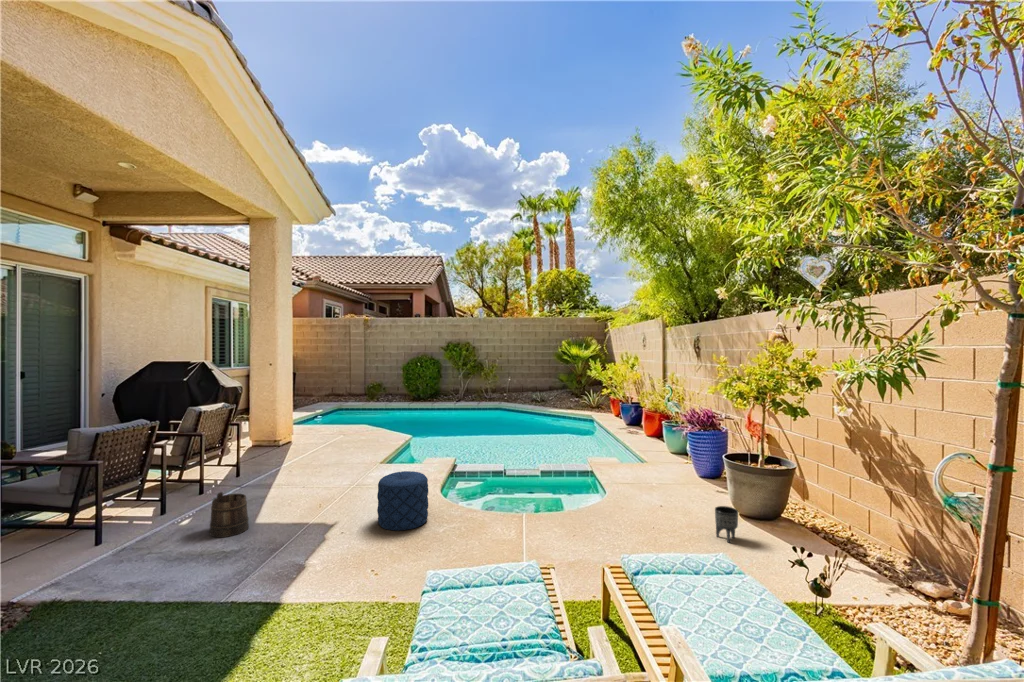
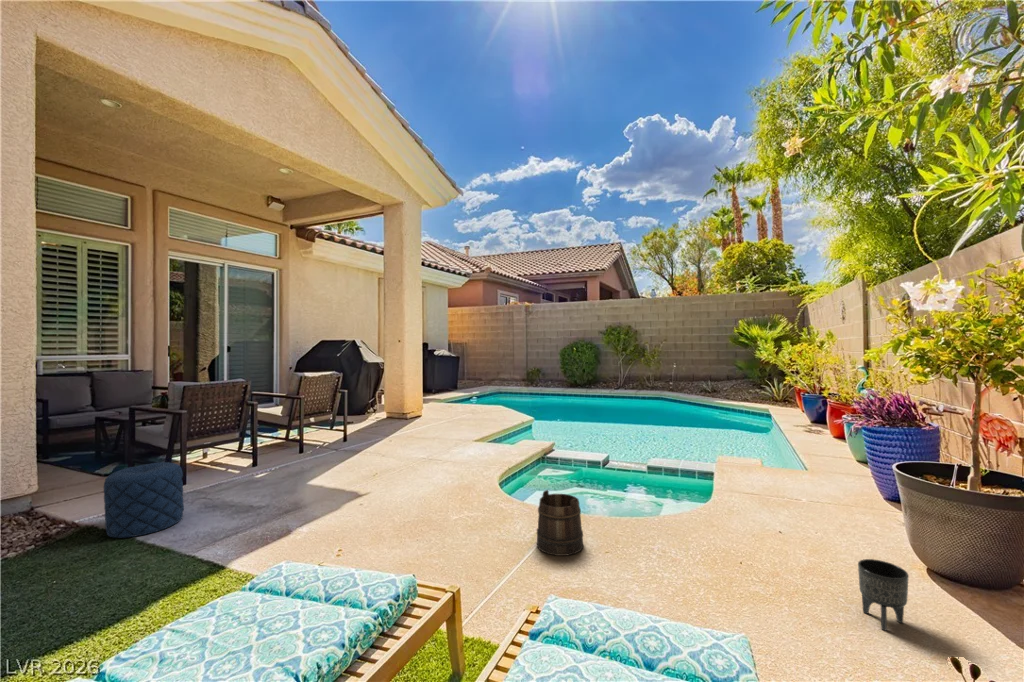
pouf: present [377,471,428,531] -> present [104,462,184,538]
bucket: present [210,492,249,537] -> present [537,490,583,556]

